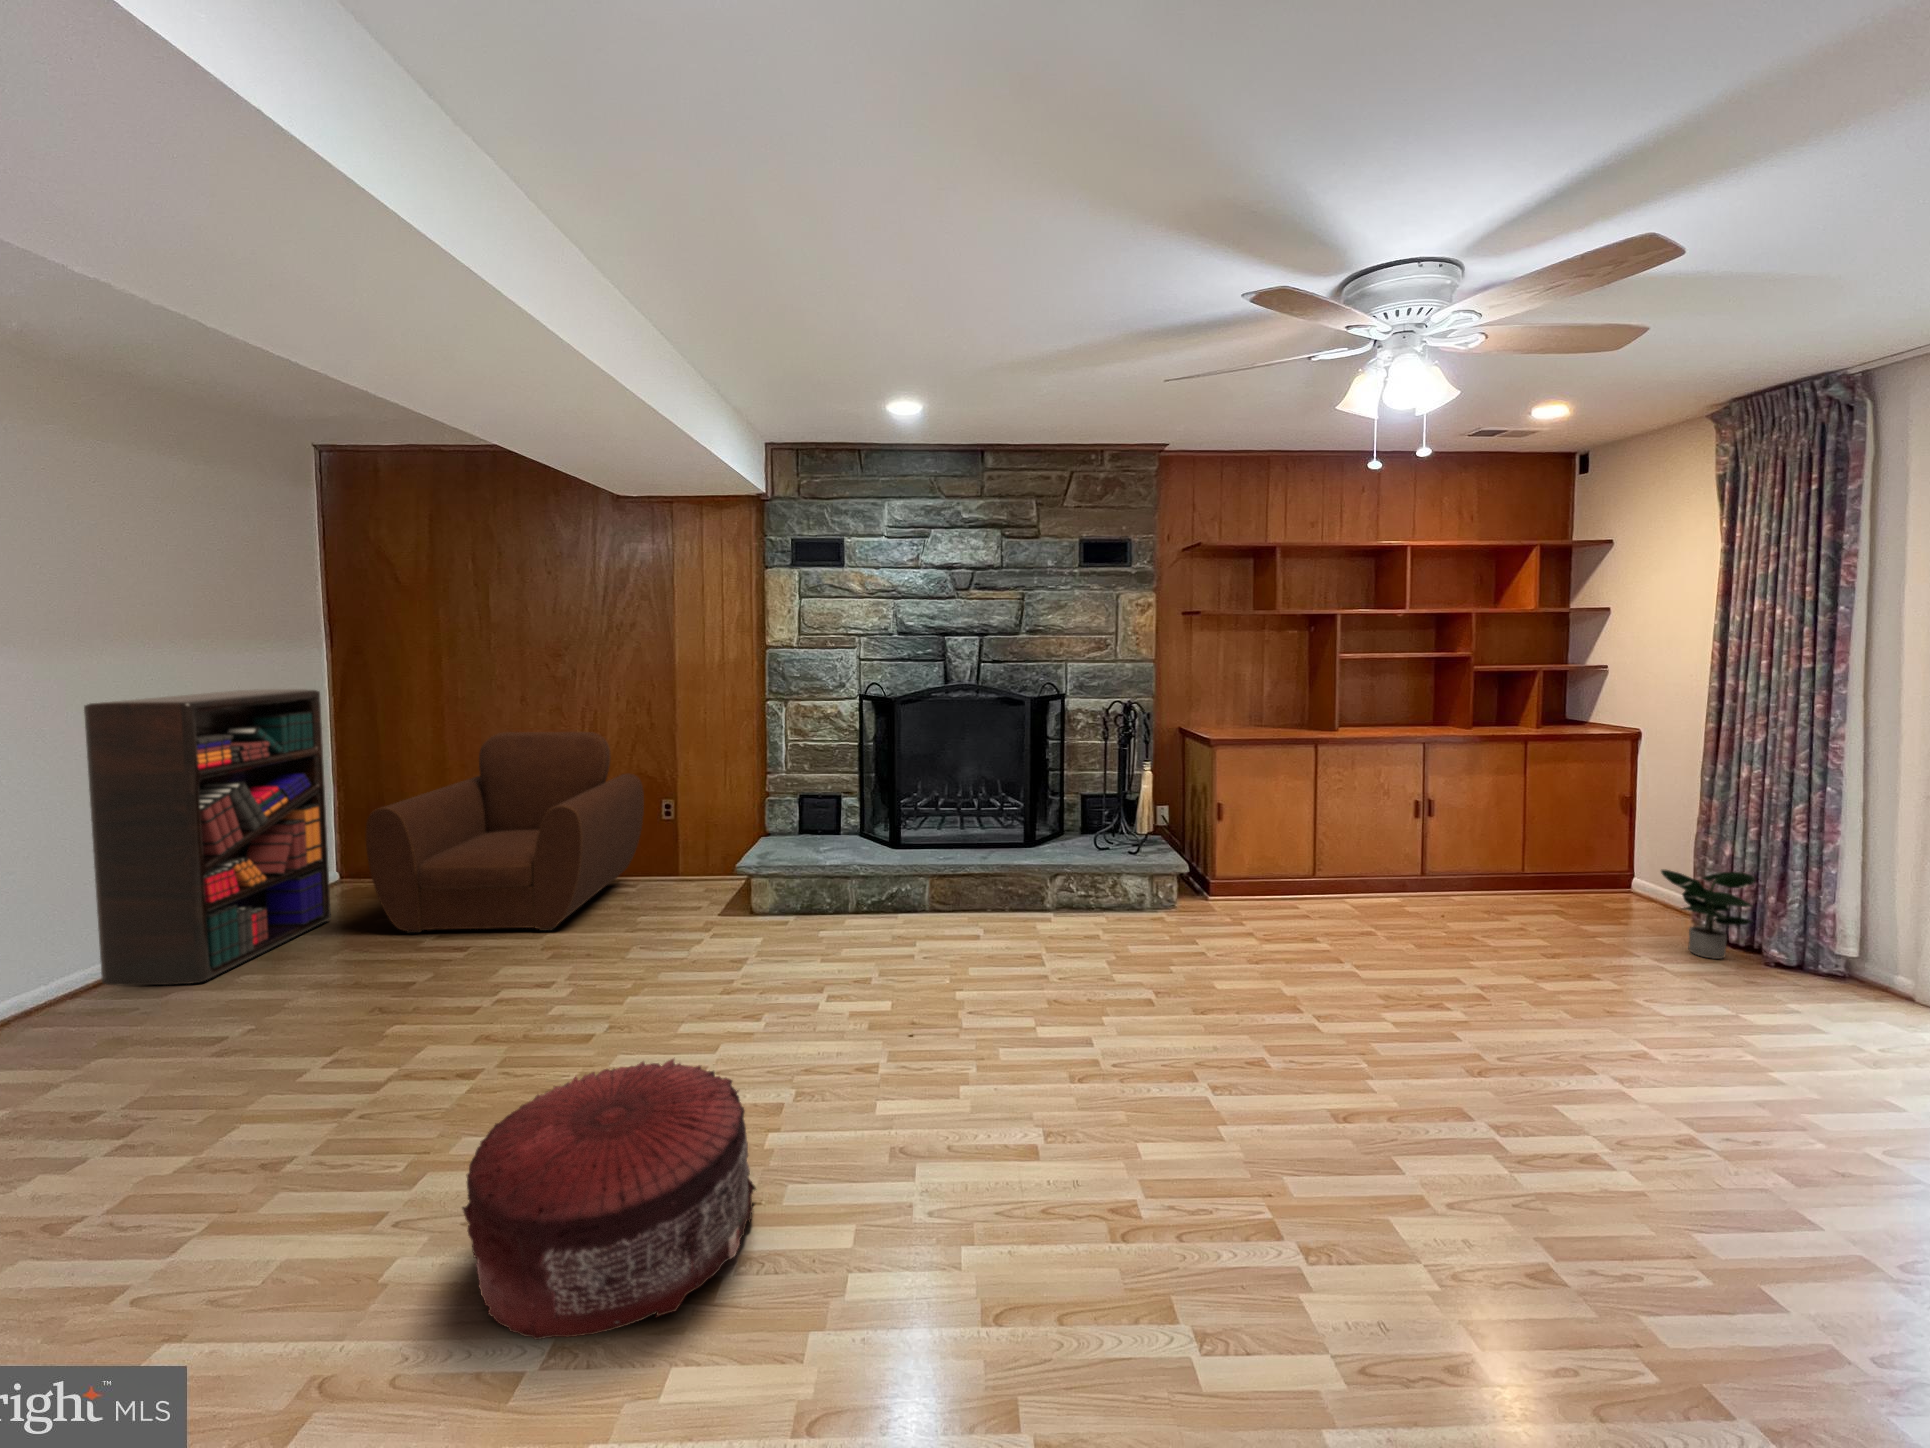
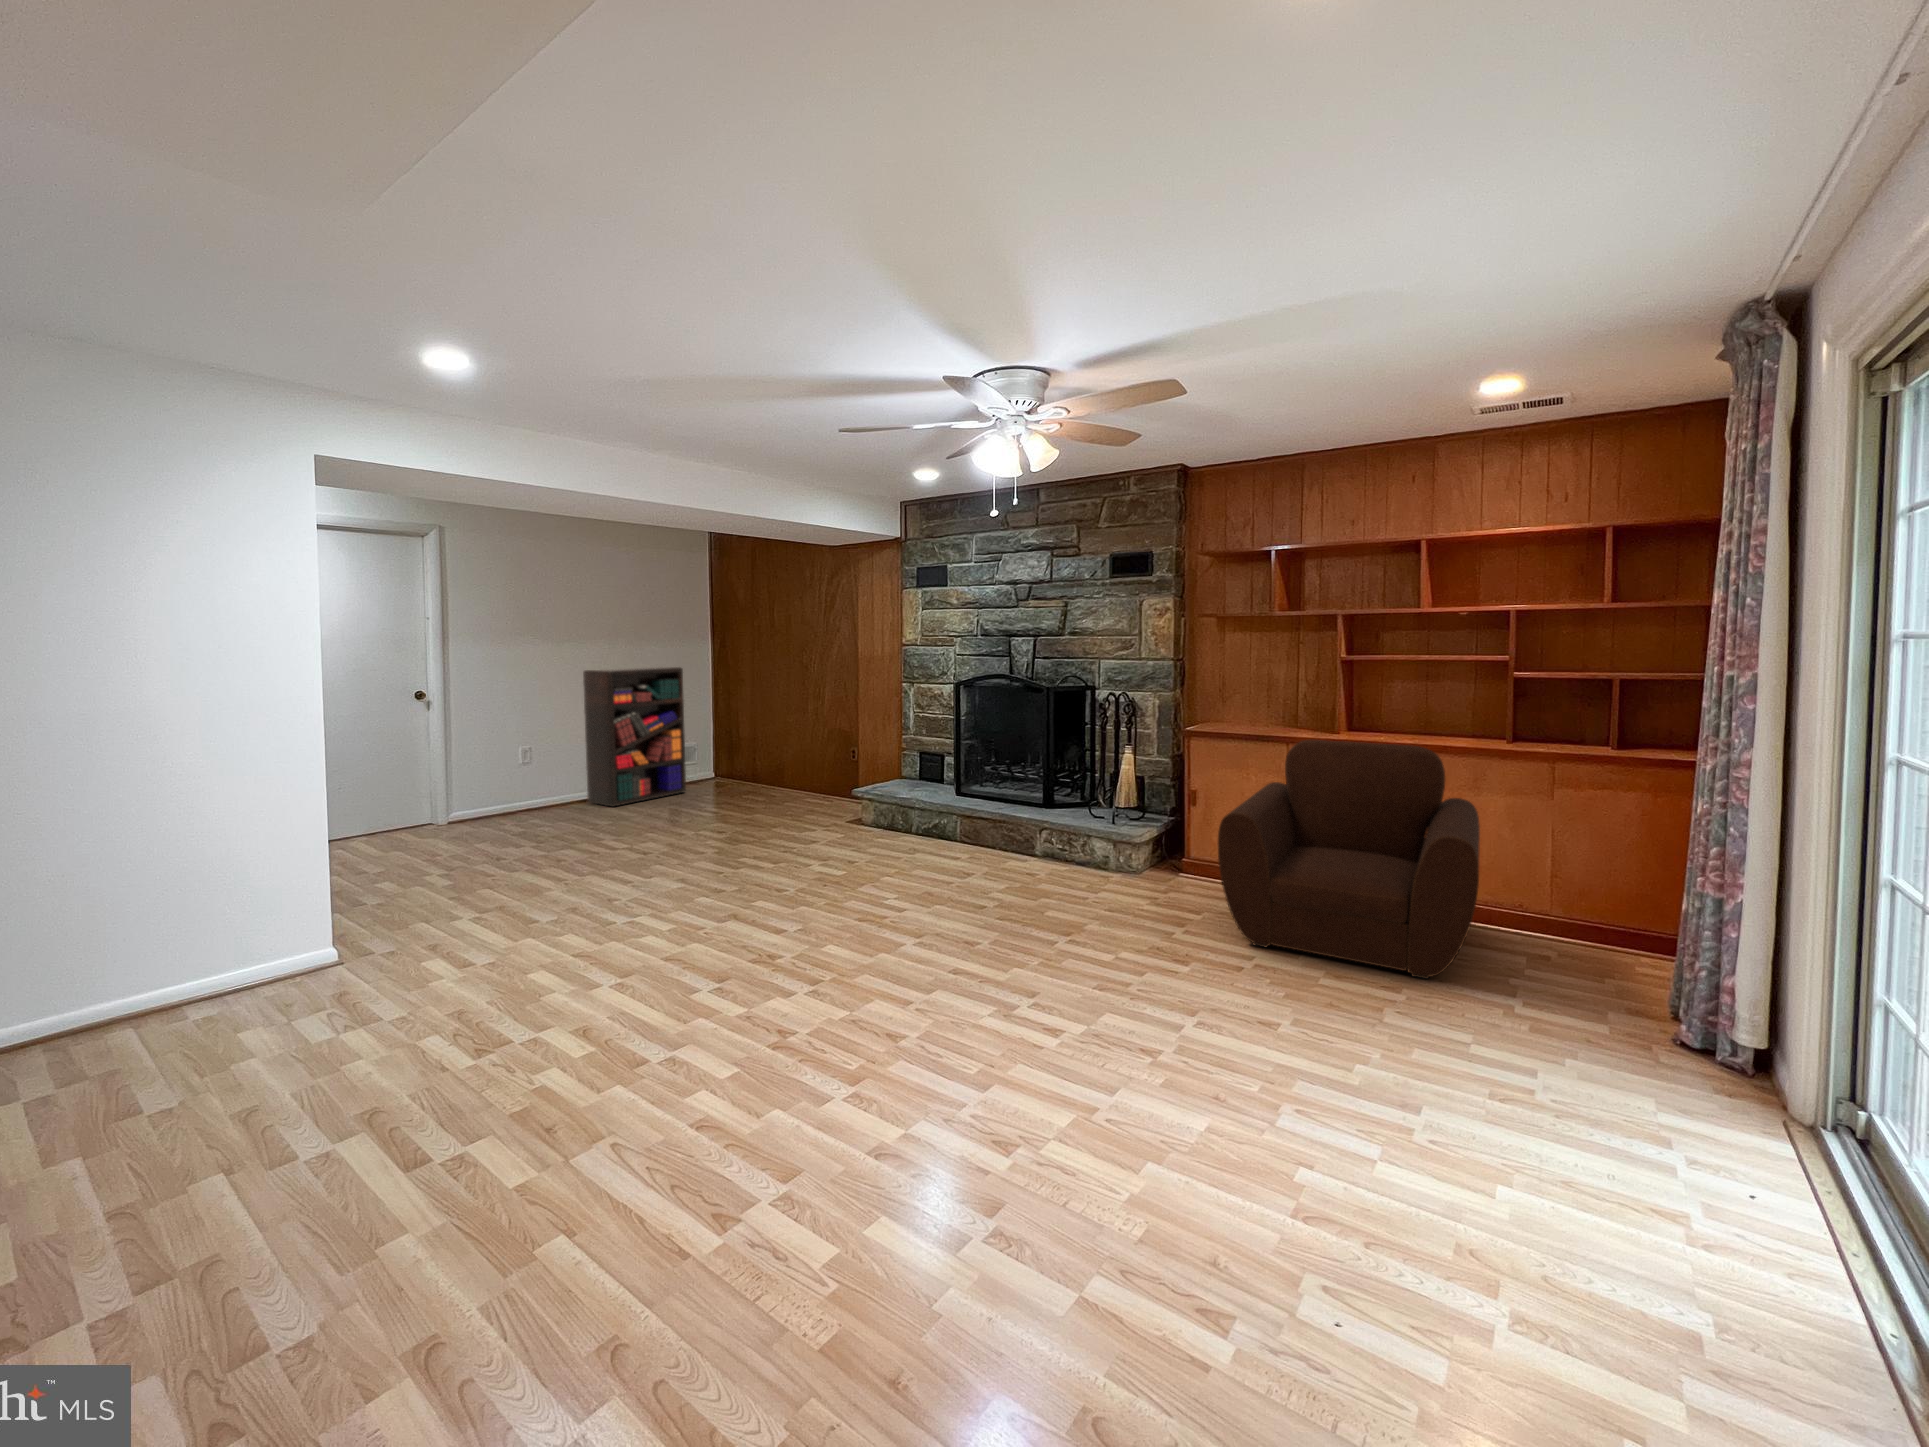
armchair: present [366,732,644,933] -> present [1217,740,1480,979]
potted plant: present [1661,870,1755,959] -> none [1555,912,1679,1025]
pouf: present [462,1059,756,1340] -> none [528,842,651,928]

